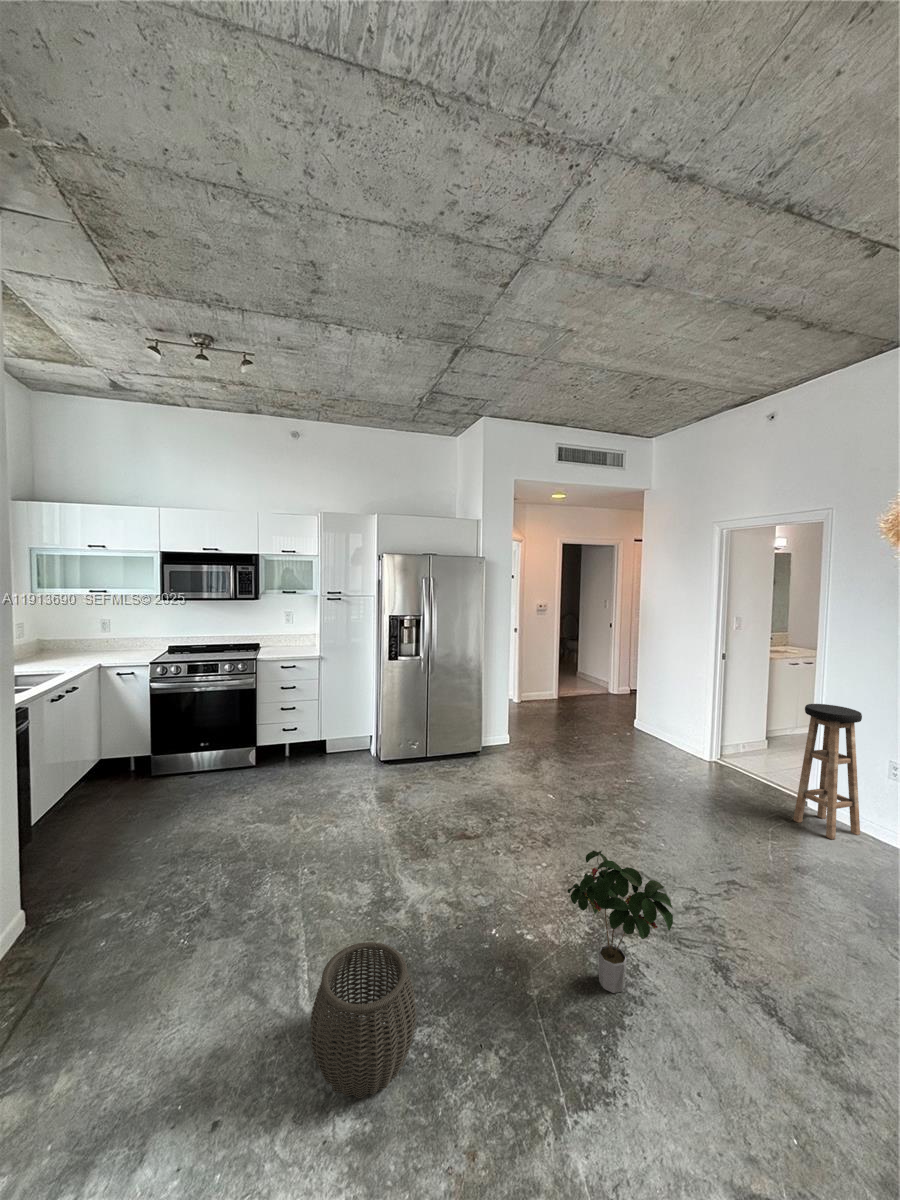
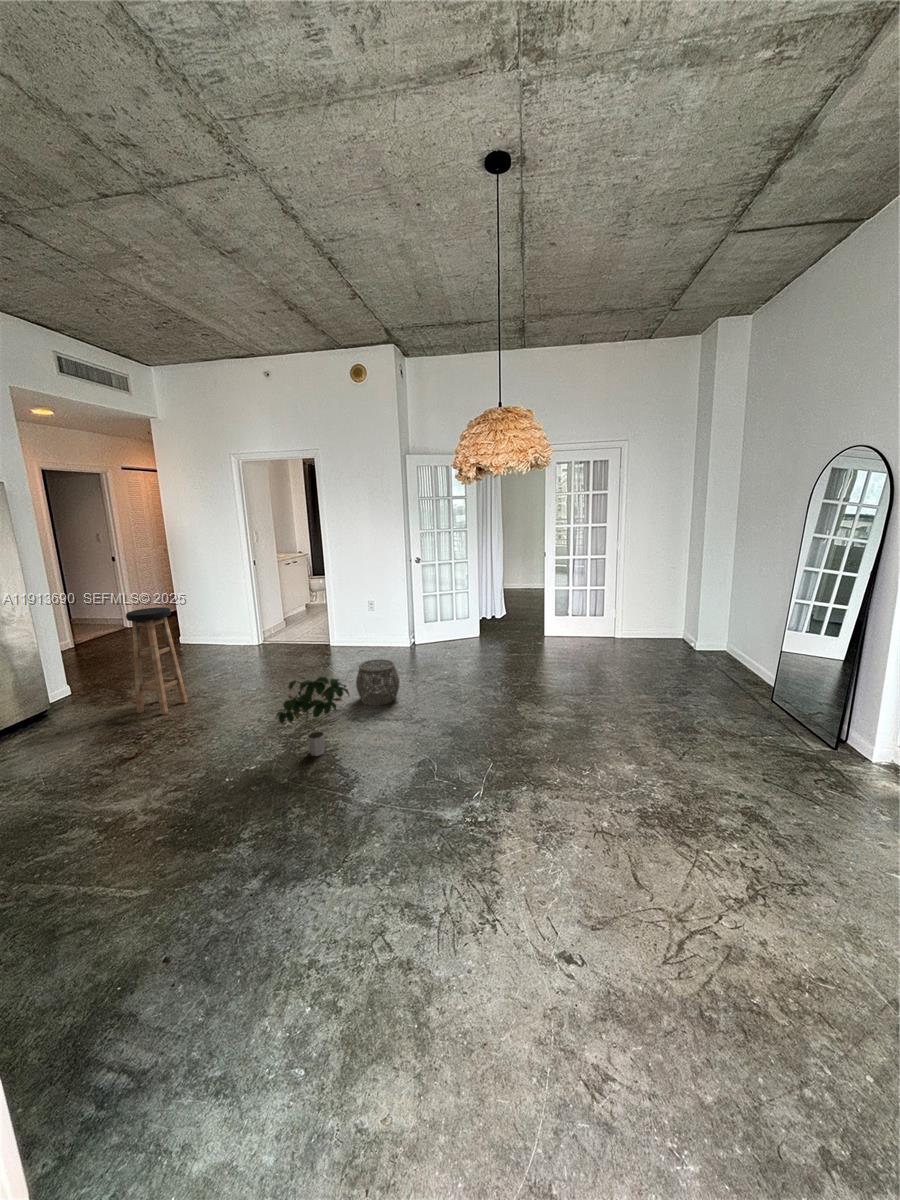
bar stool: present [793,704,862,839] -> present [126,607,188,715]
woven basket: present [310,942,416,1098] -> present [356,659,400,705]

